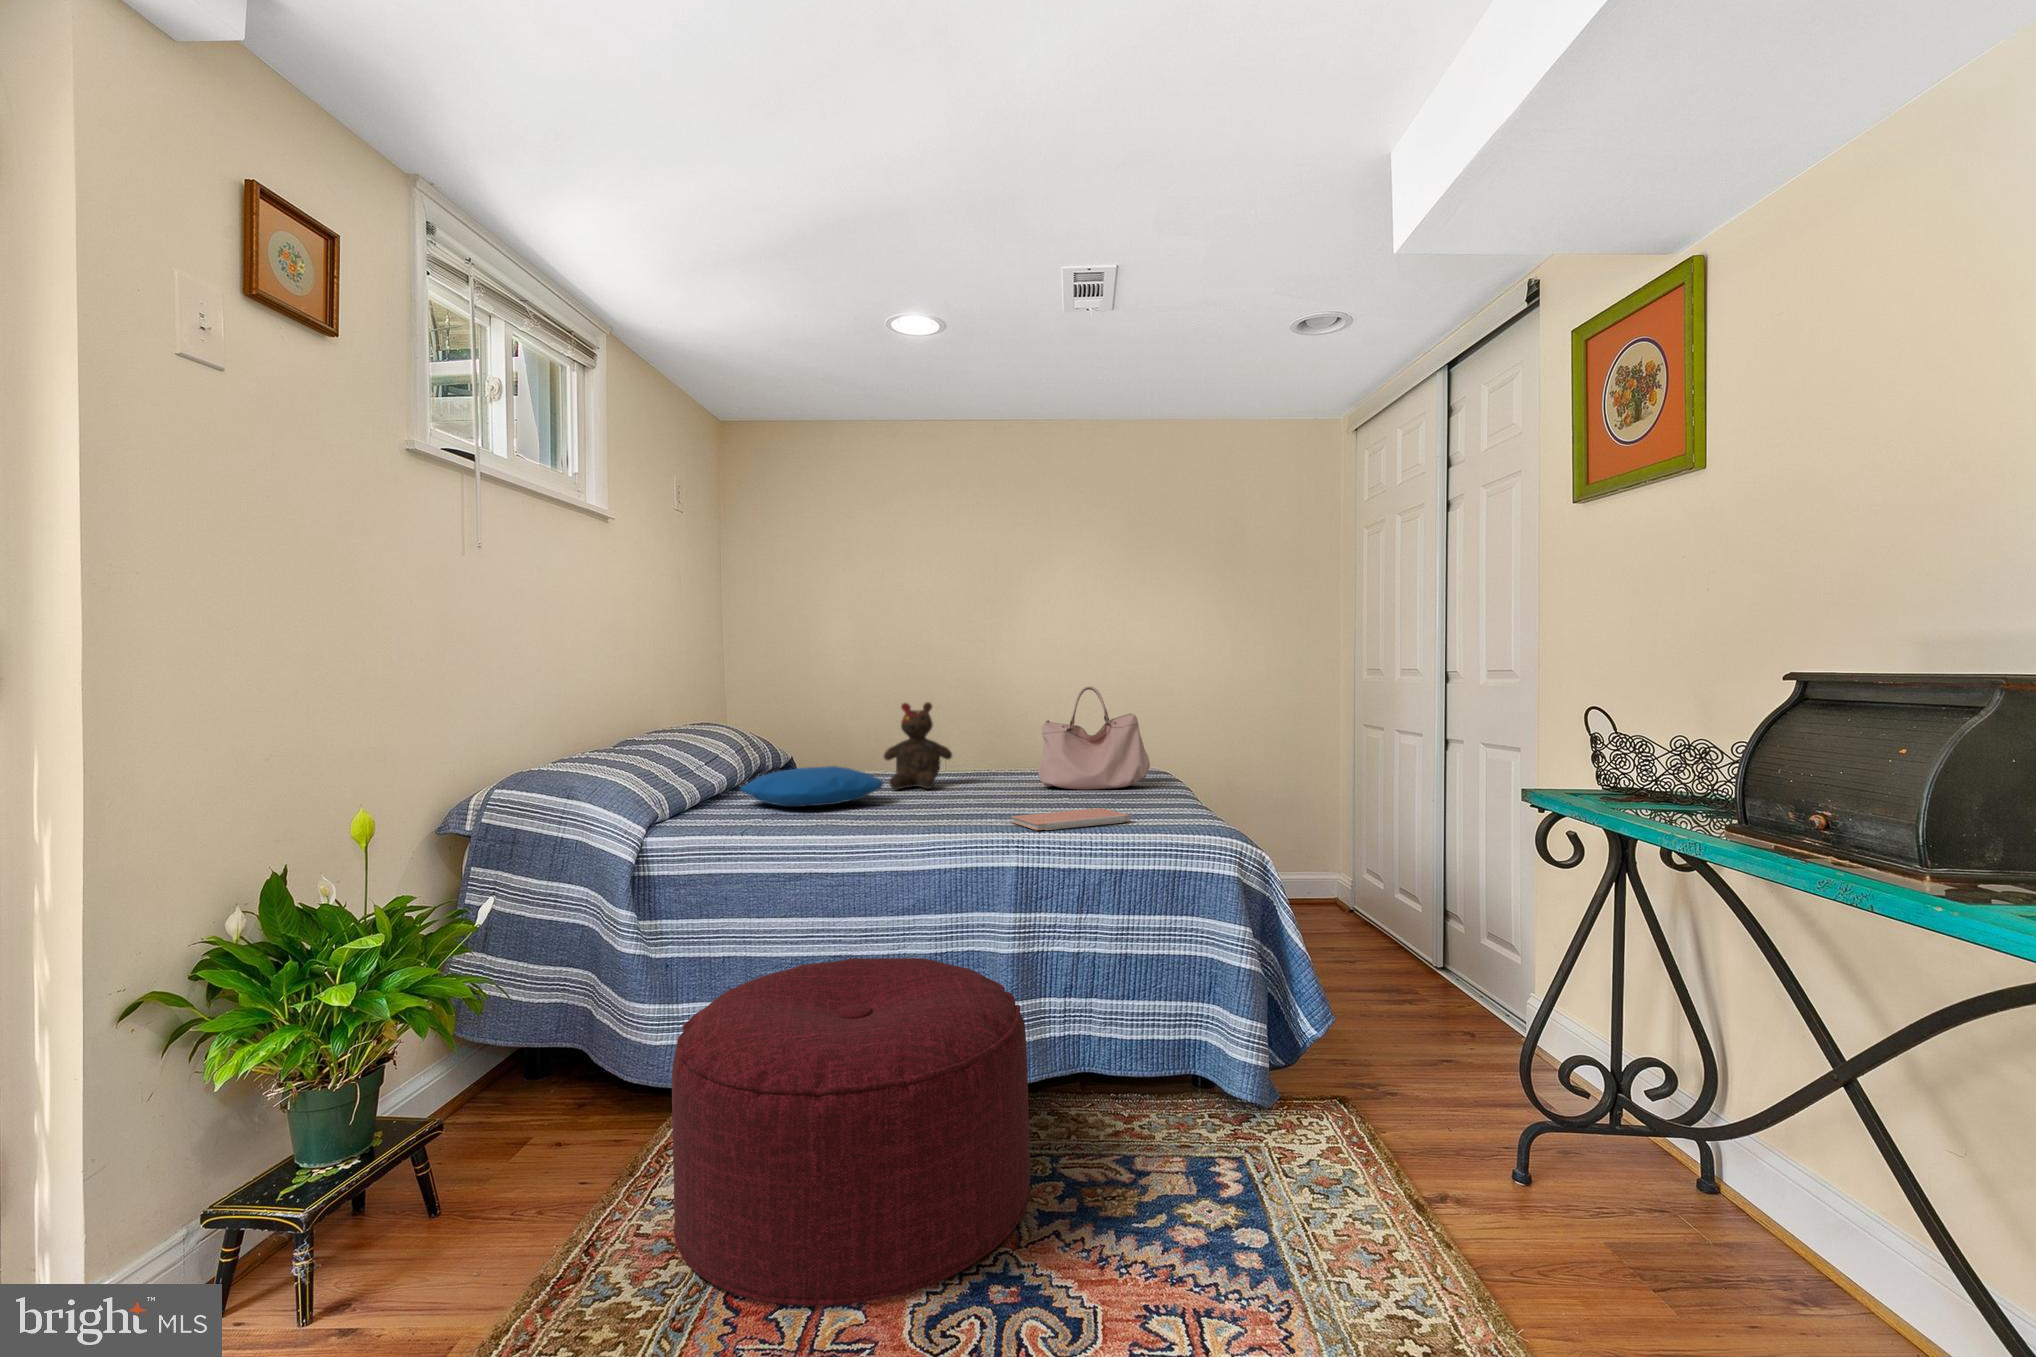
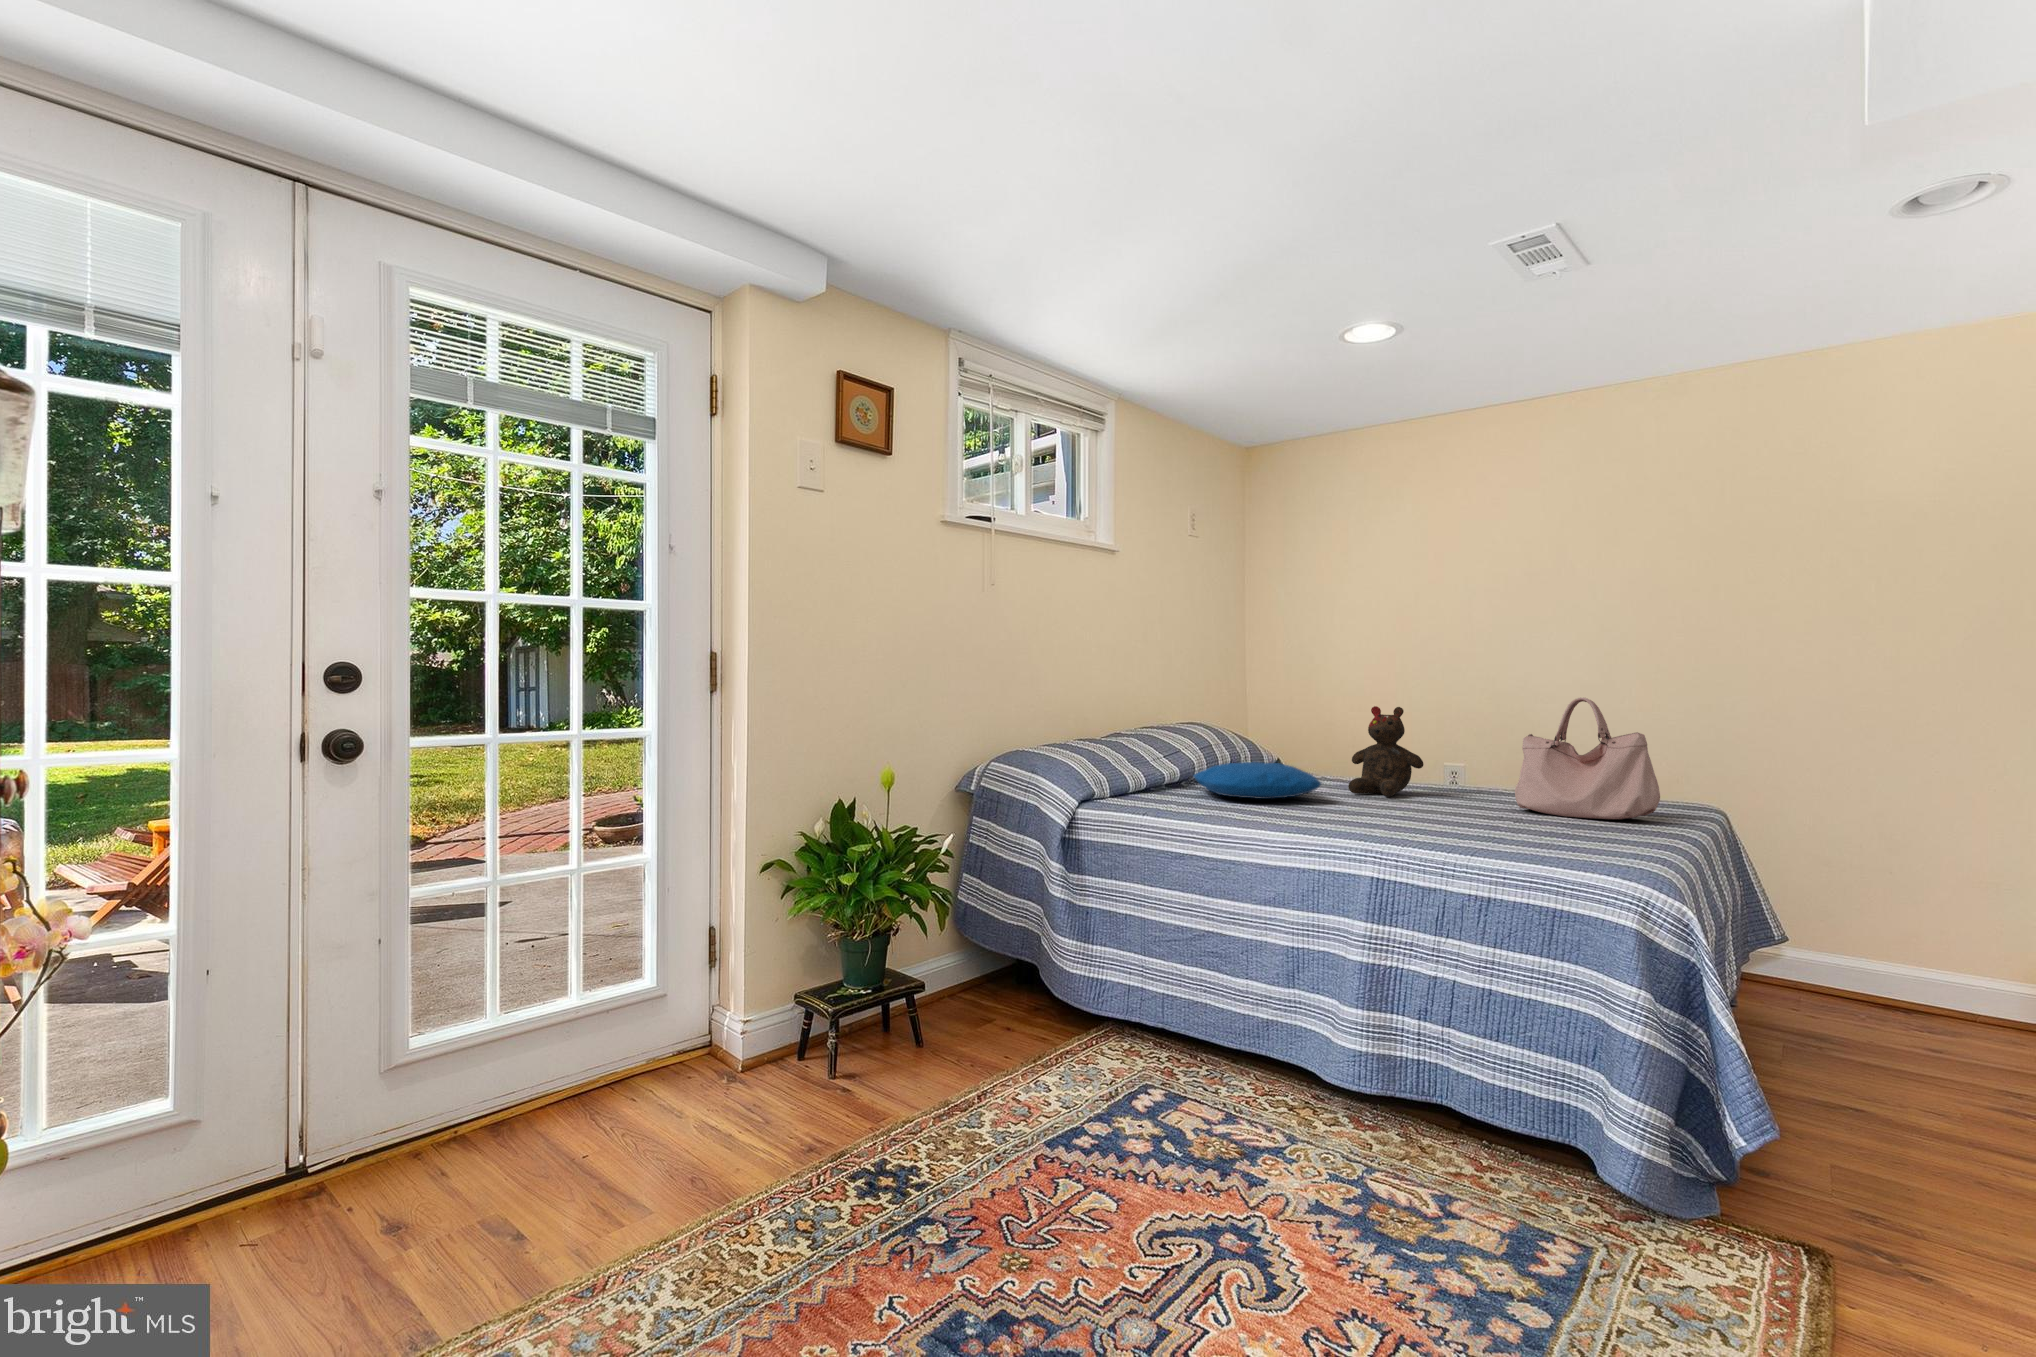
notebook: present [1011,808,1131,830] -> none [1403,828,1537,851]
ottoman: present [672,958,1030,1306] -> none [1027,929,1339,1212]

